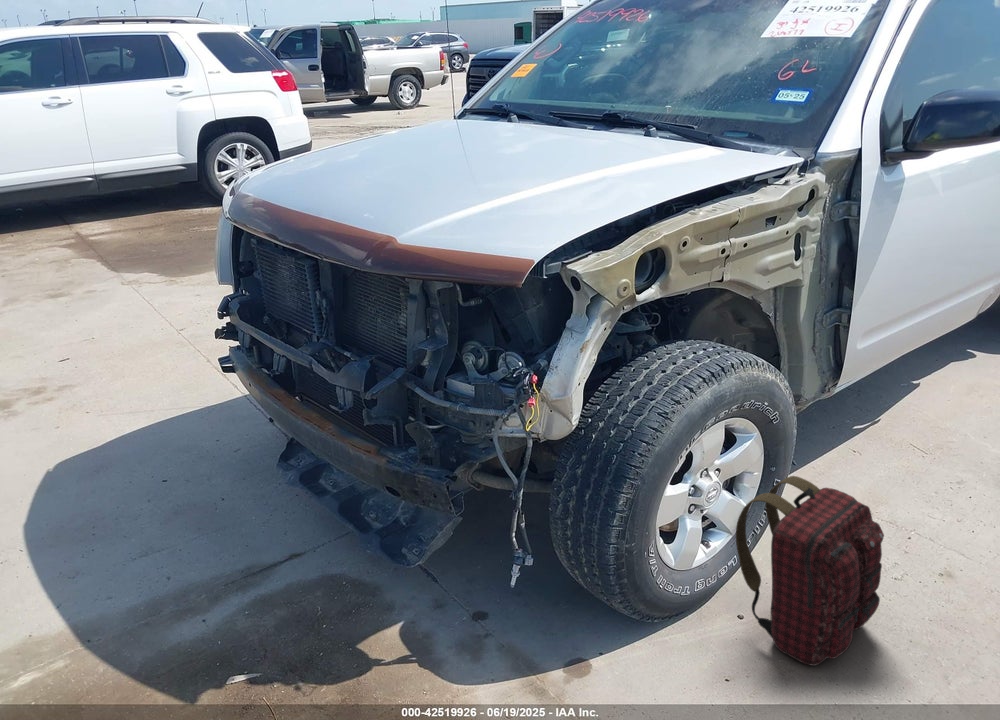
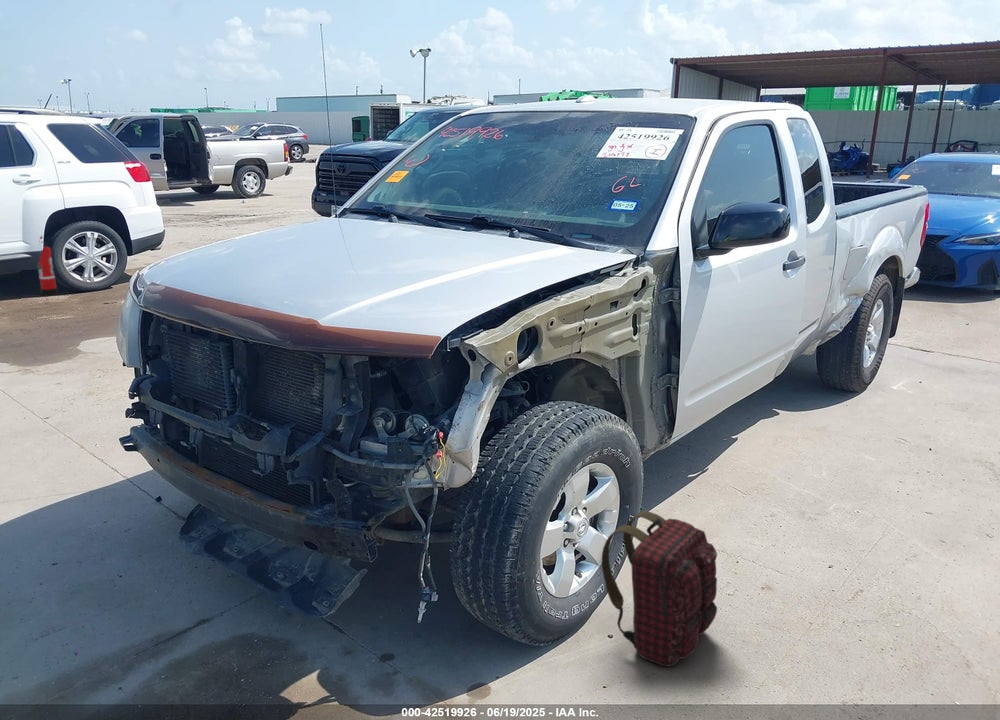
fire extinguisher: none [189,147,212,207] -> present [38,236,58,295]

